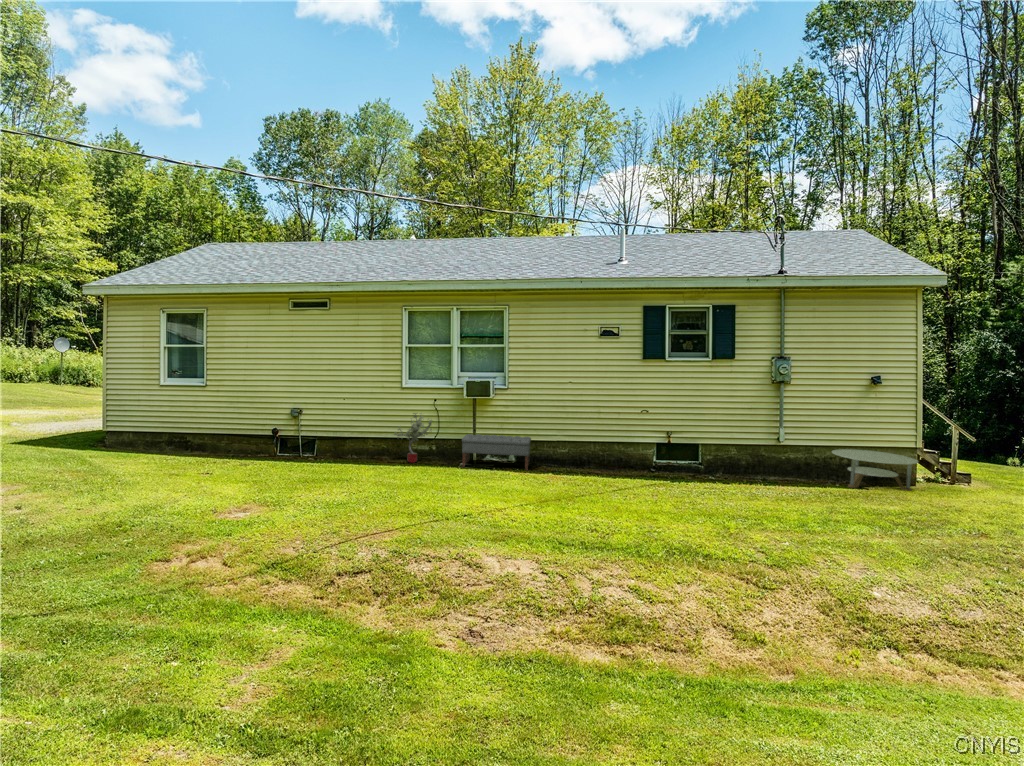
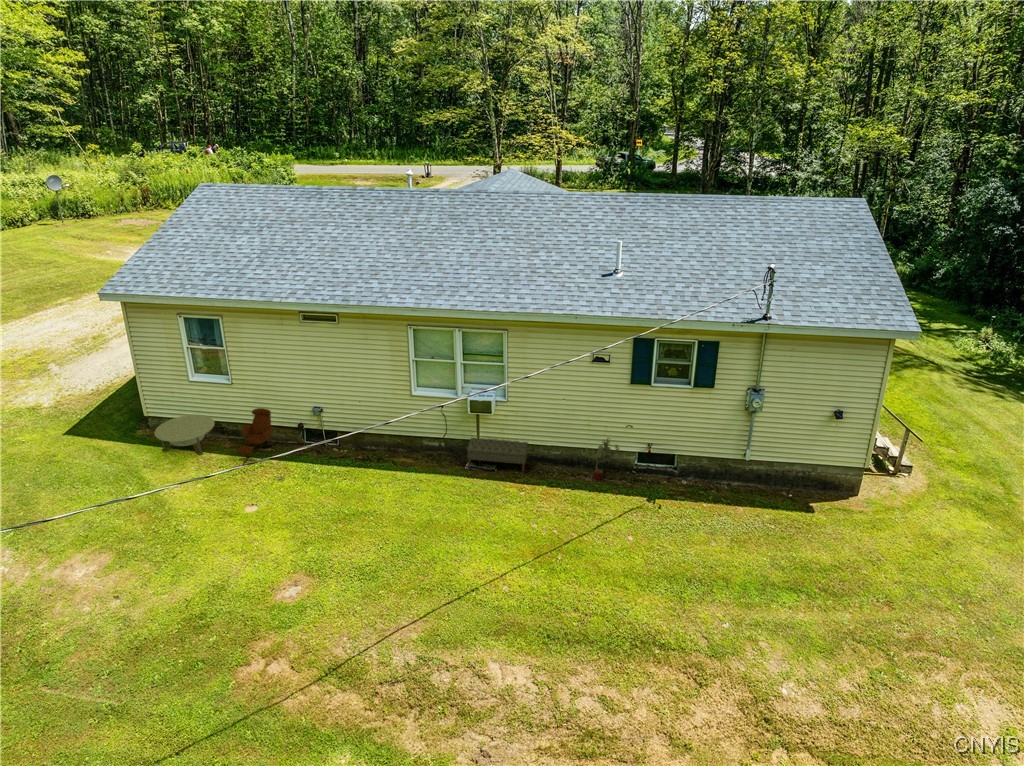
lounge chair: none [194,411,243,462] -> present [237,408,274,462]
potted tree: present [394,413,432,463] -> present [582,438,619,480]
round table: present [832,449,918,491] -> present [155,415,214,455]

